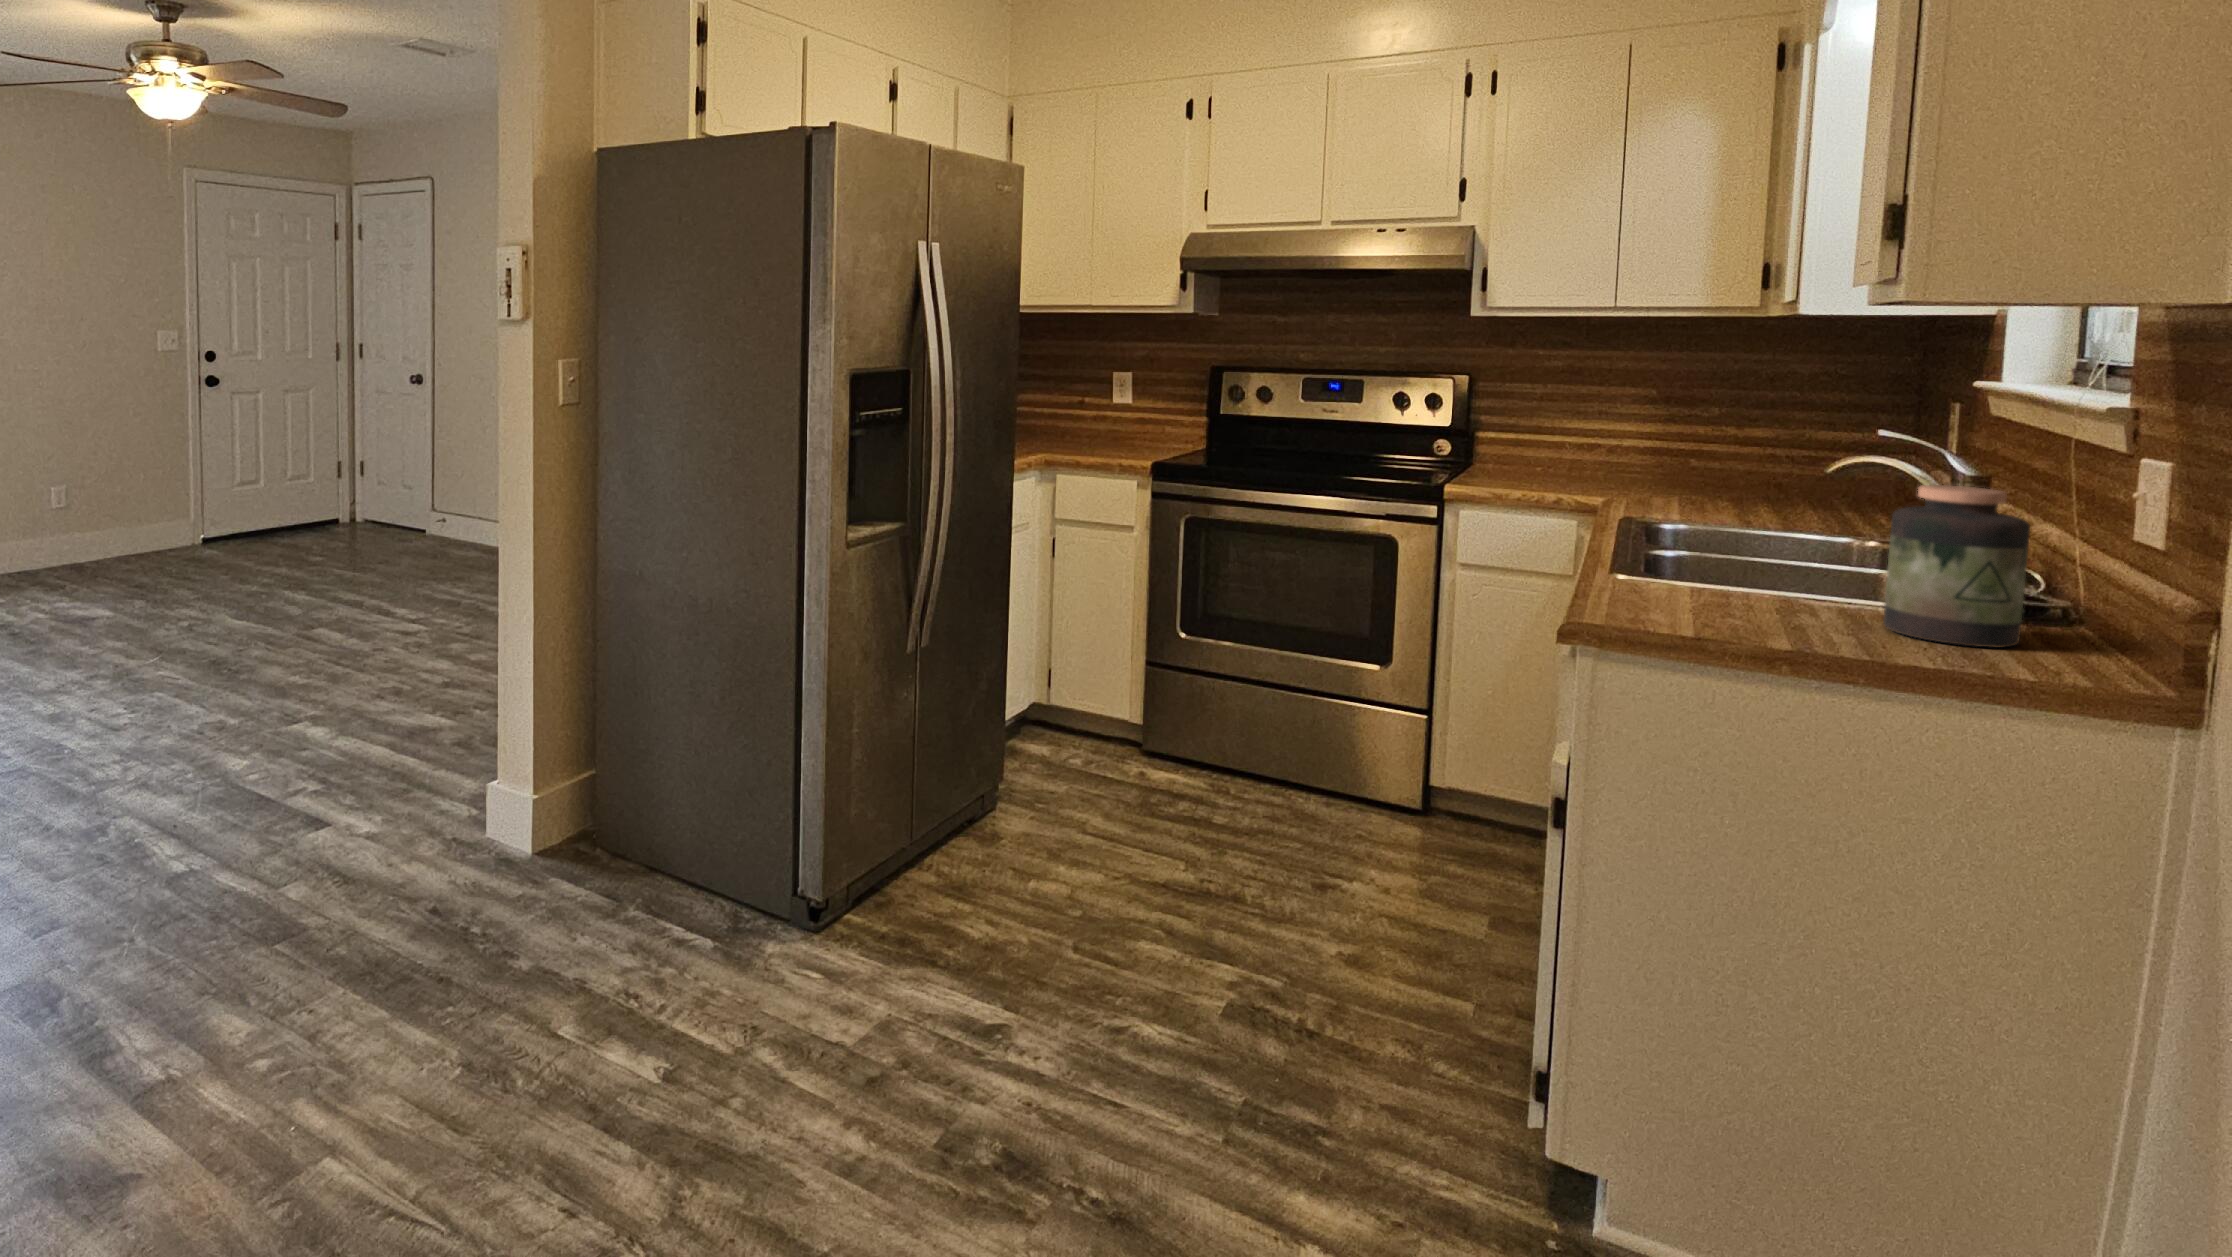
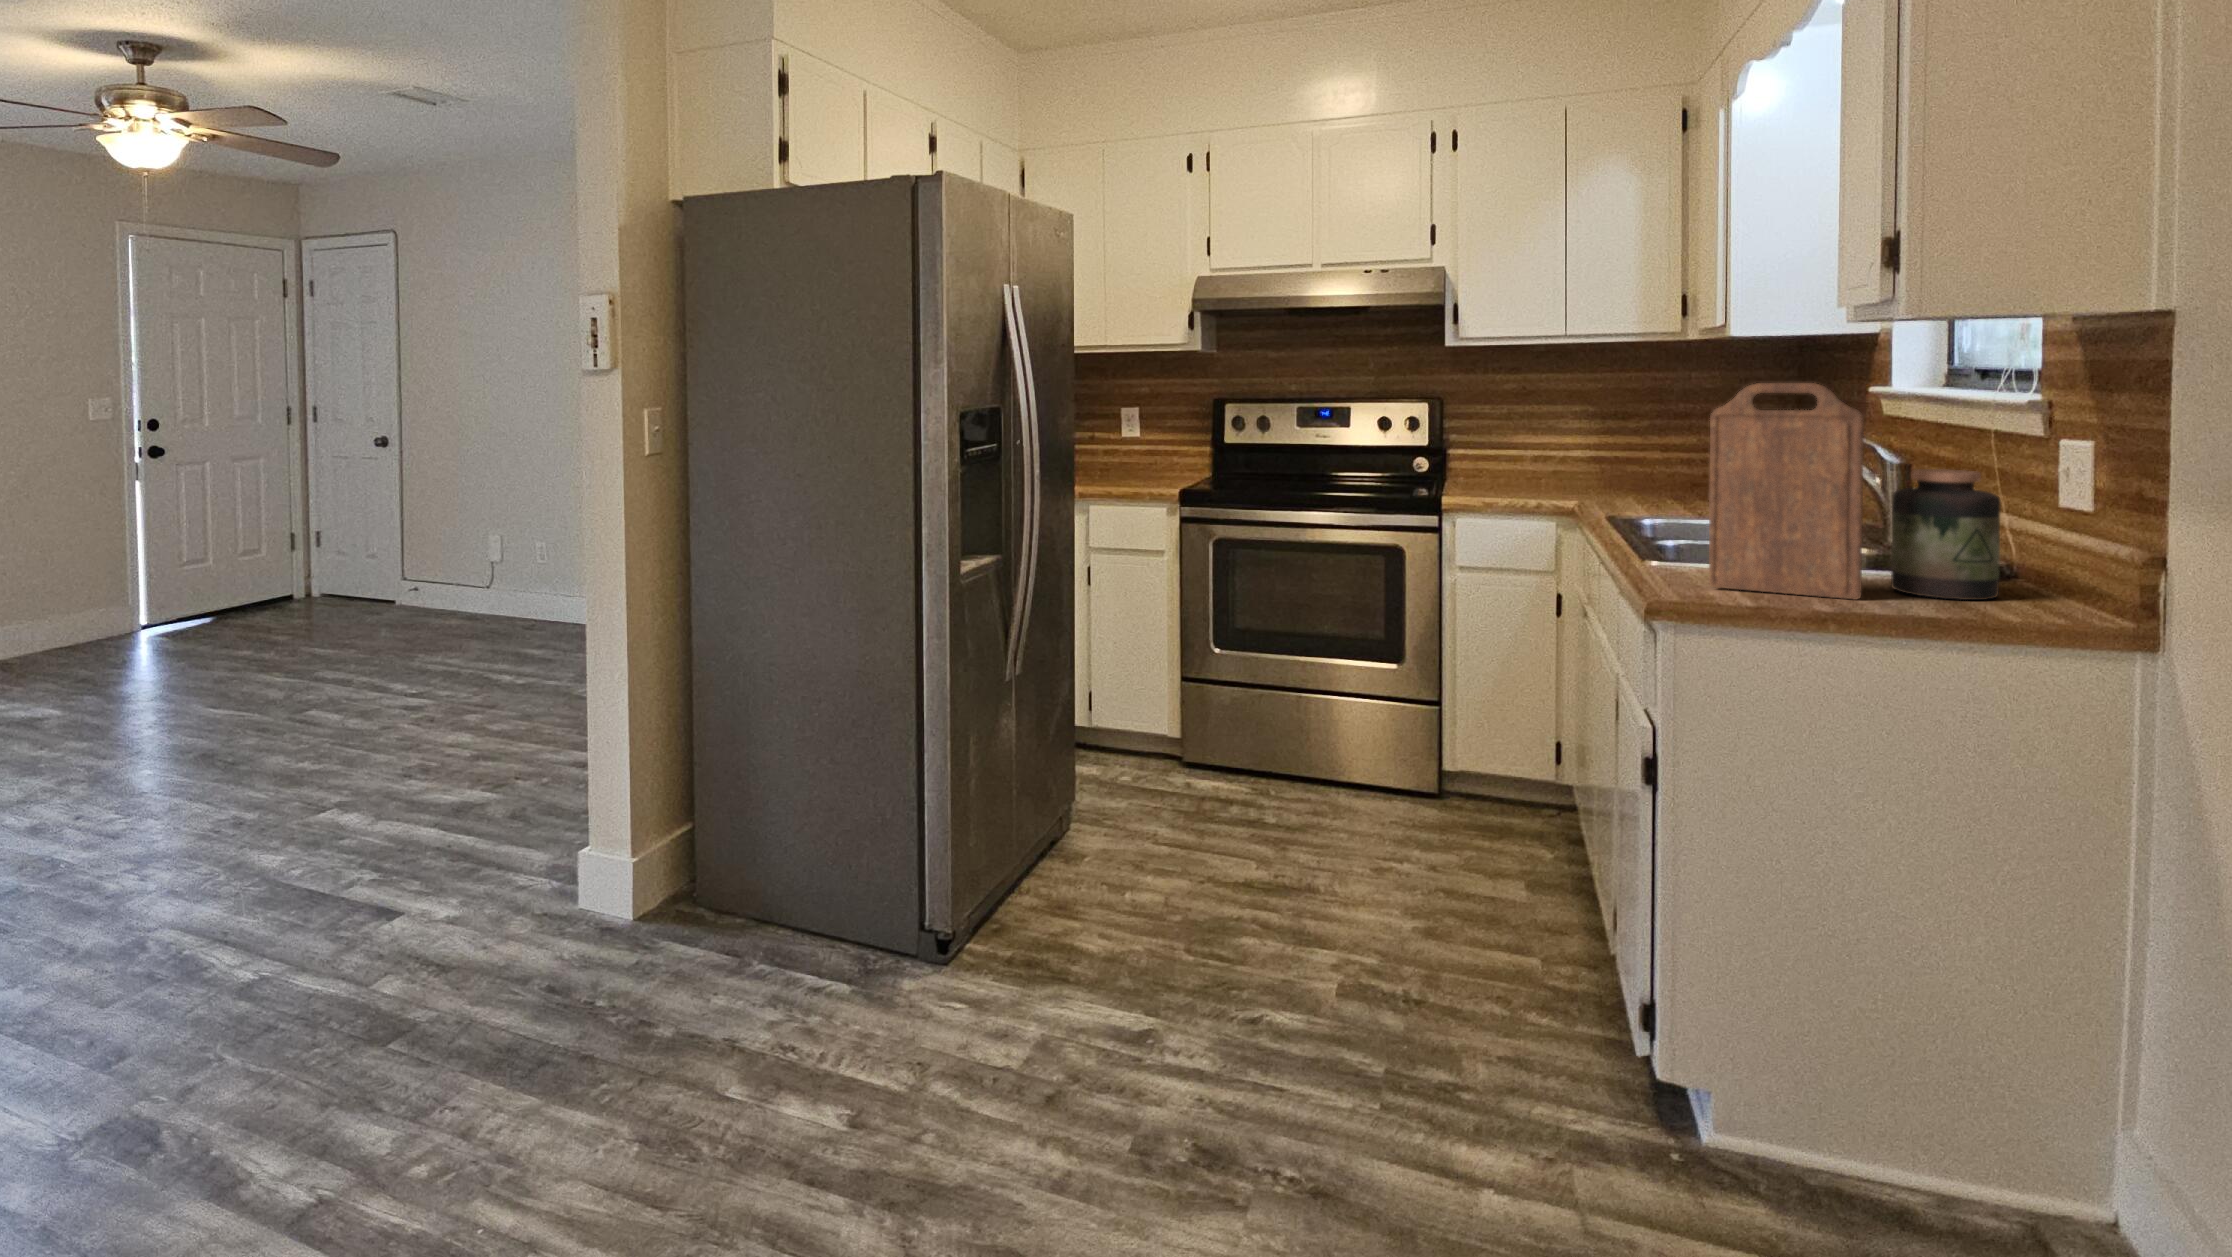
cutting board: none [1648,373,1848,636] -> present [1709,383,1864,600]

